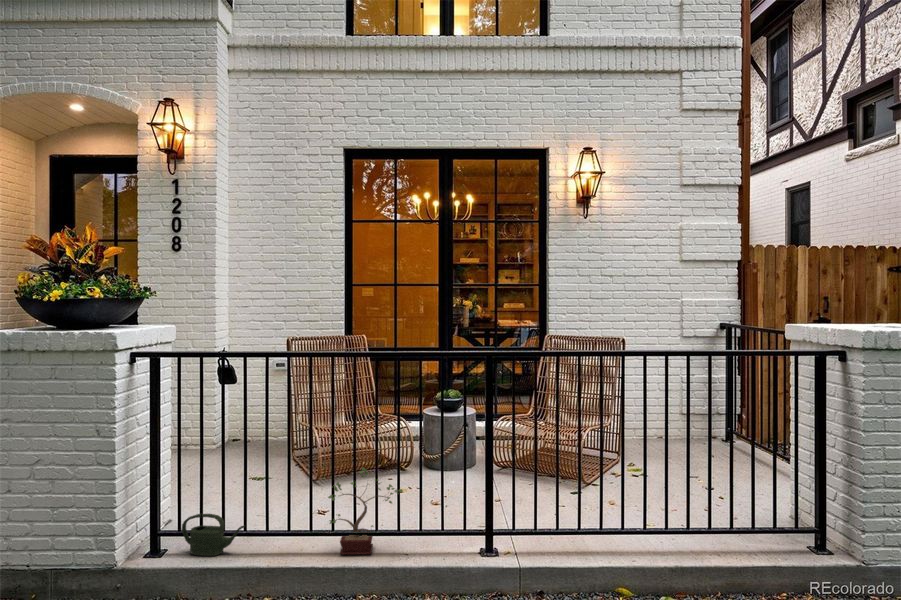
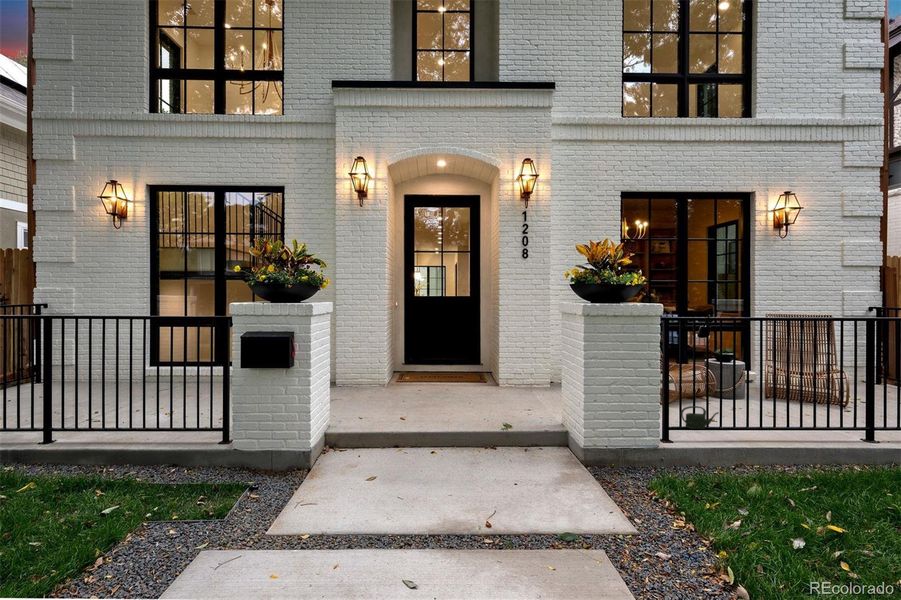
potted plant: present [328,467,403,555] -> none [763,380,809,429]

